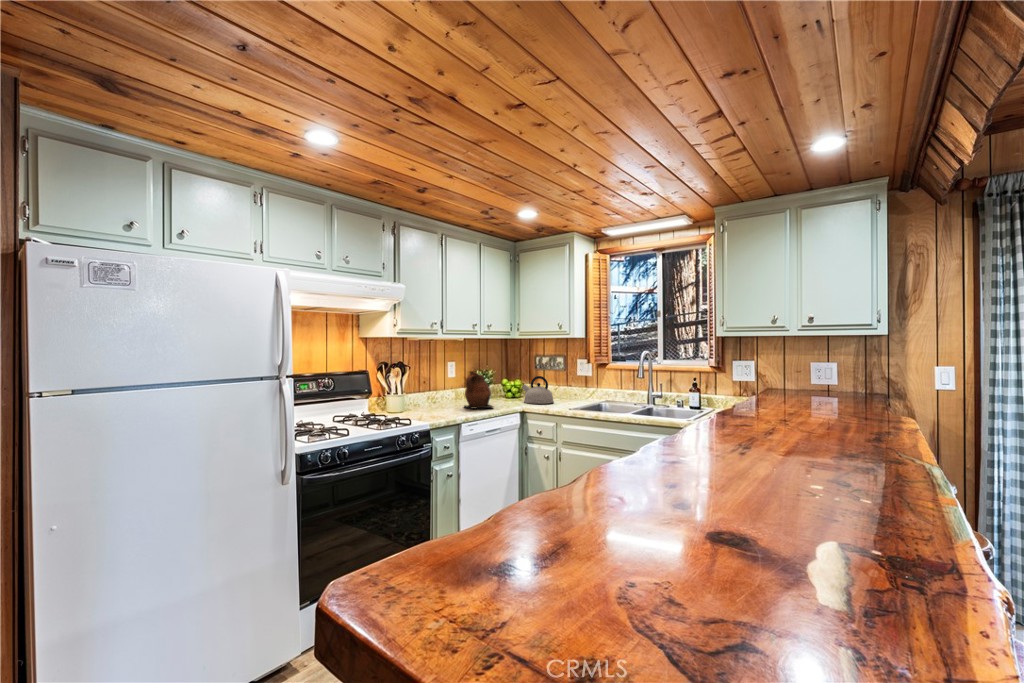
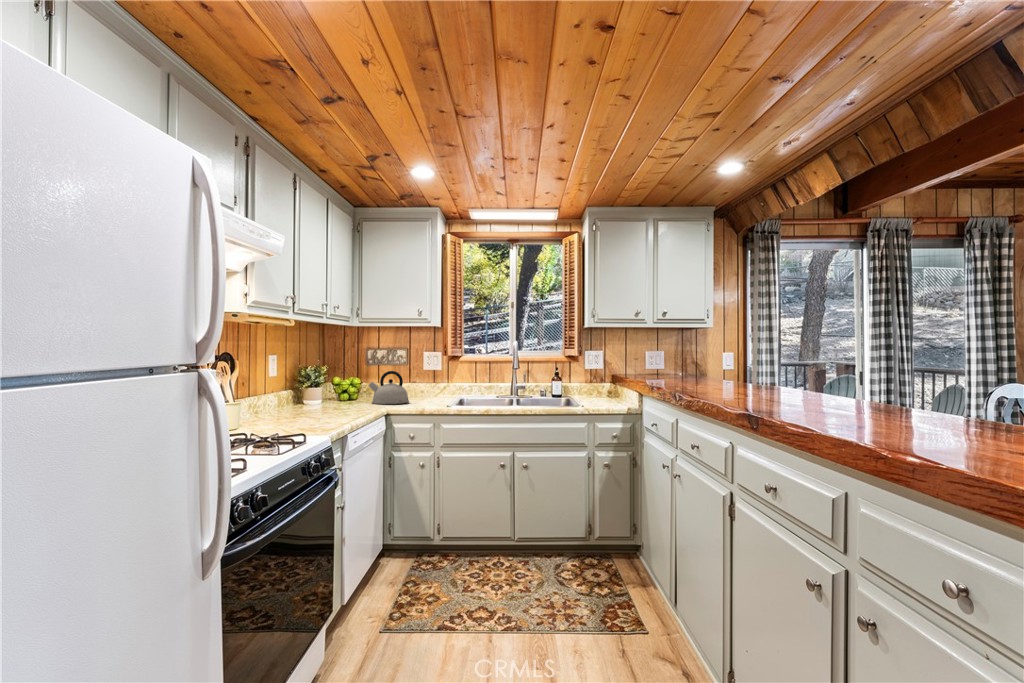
ceramic pitcher: present [464,371,493,408] -> none [314,364,363,414]

